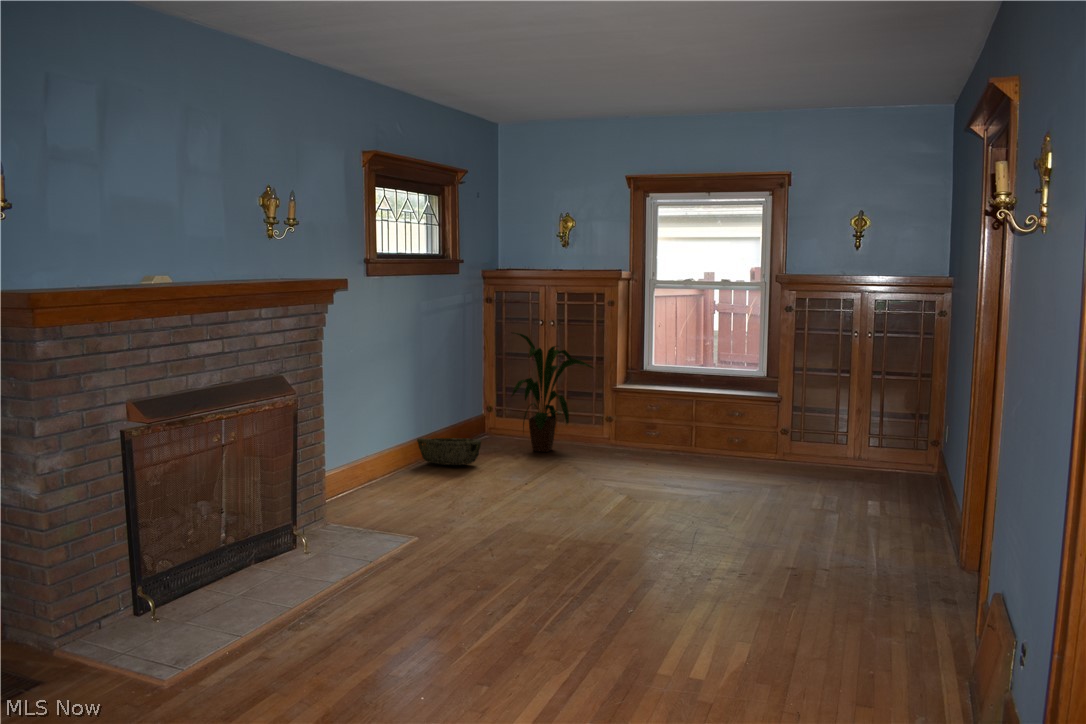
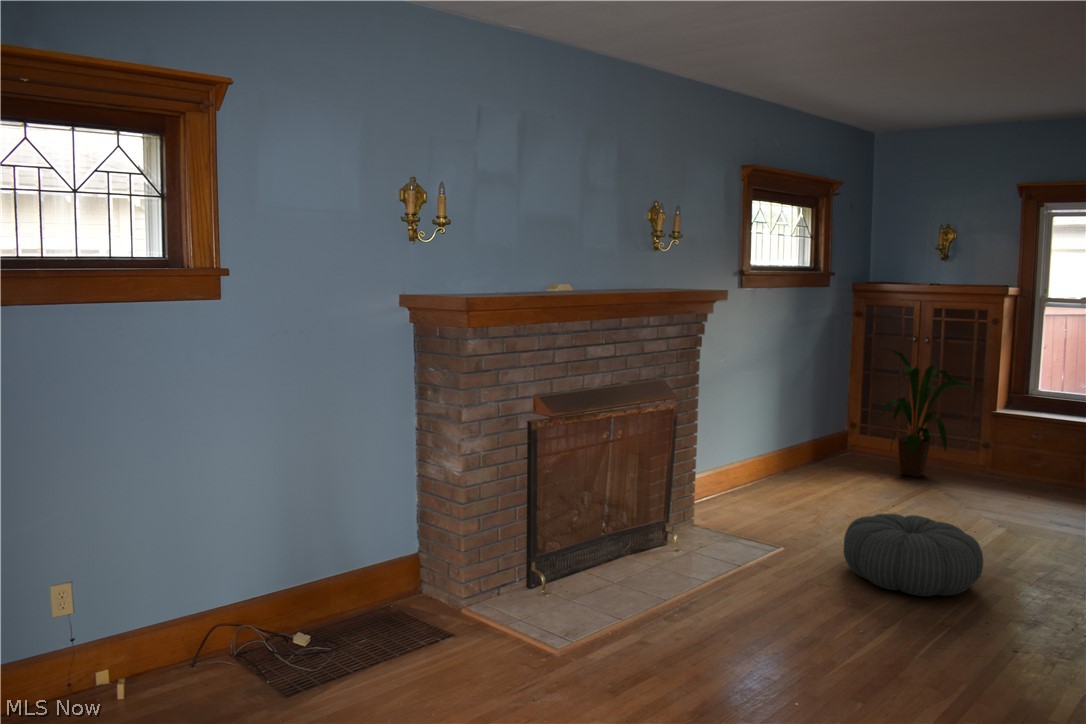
woven basket: present [417,438,481,465] -> none [777,450,846,482]
pouf: none [469,486,587,559] -> present [844,514,983,596]

